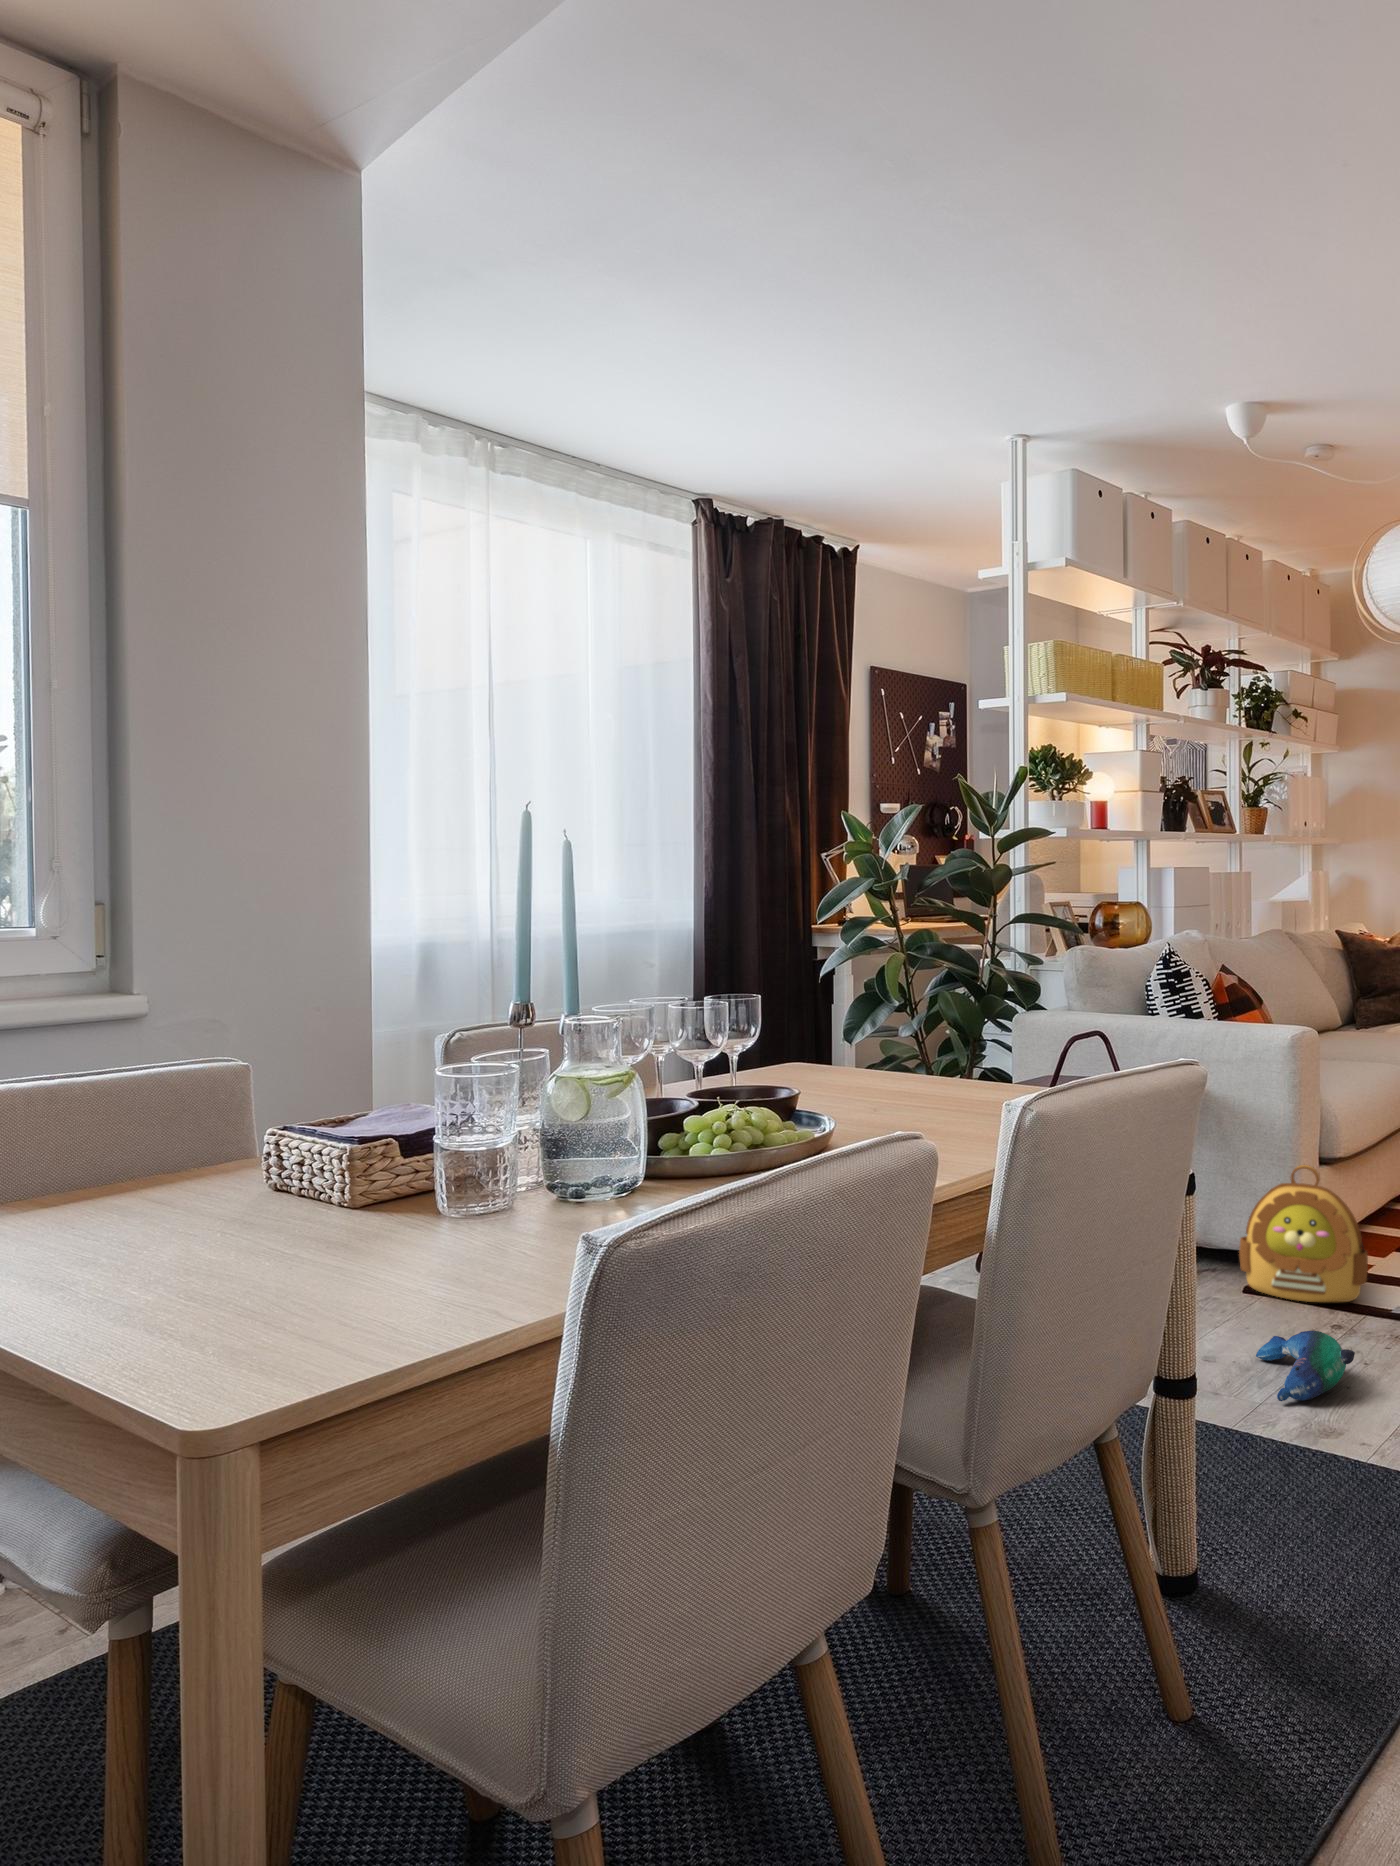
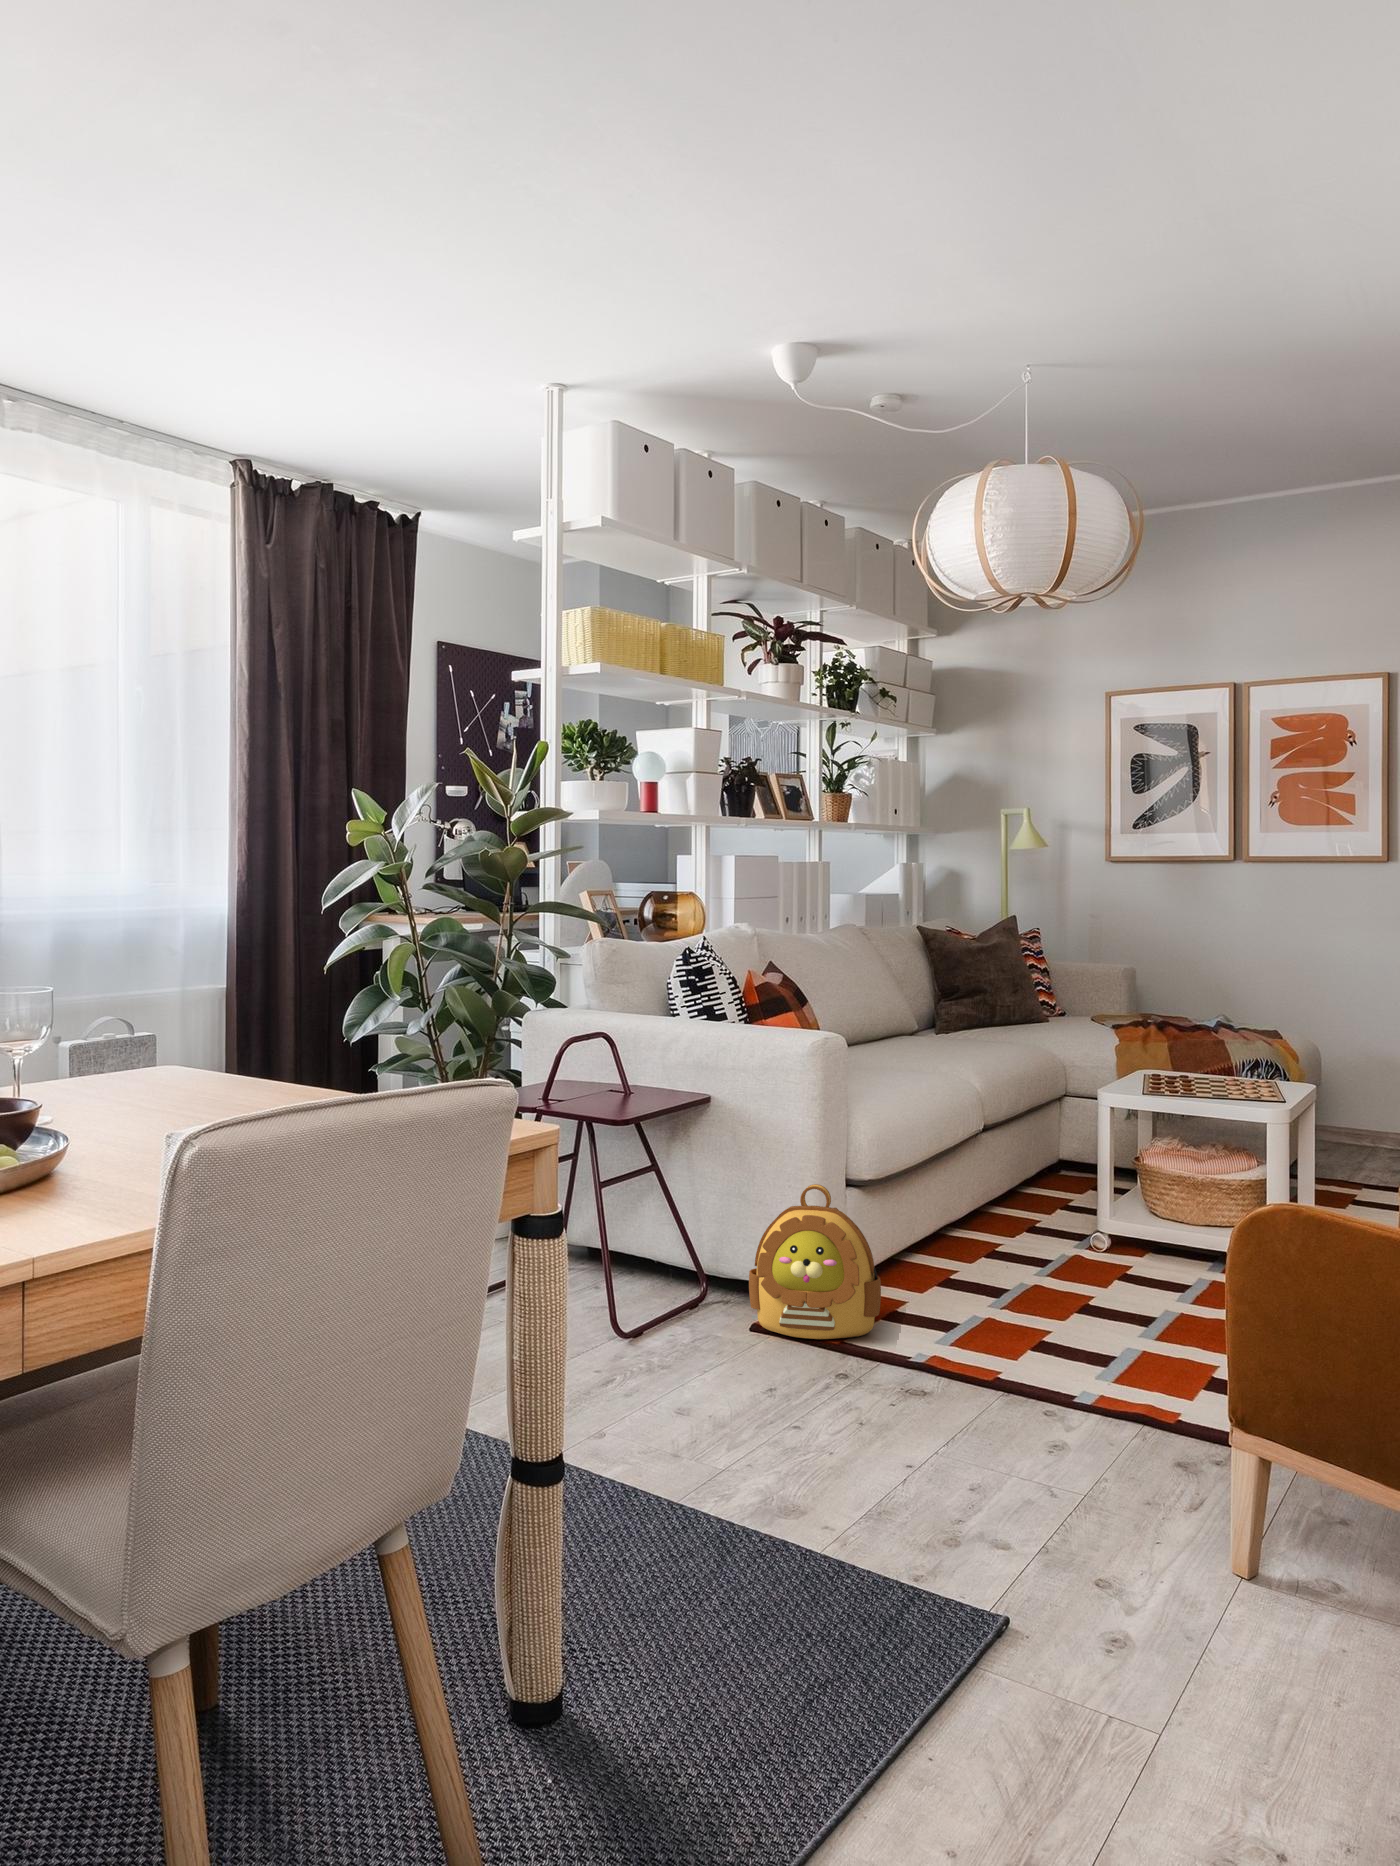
plush toy: present [1256,1331,1355,1401] -> none [737,1383,832,1475]

